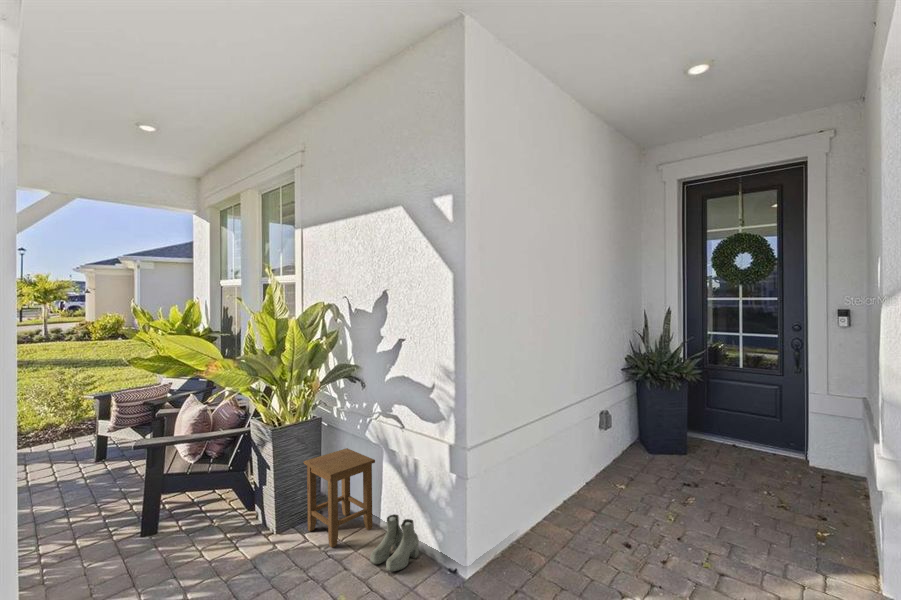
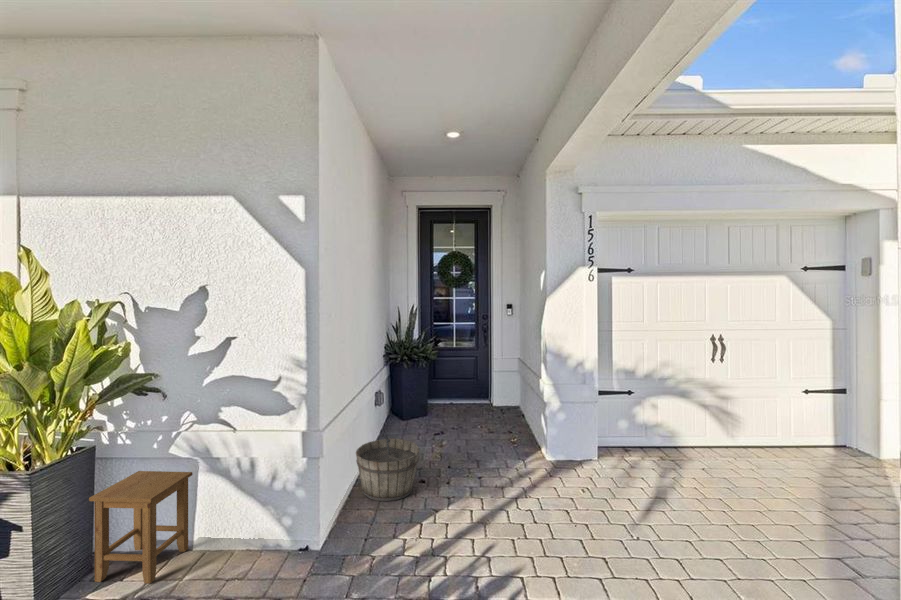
wooden bucket: none [537,468,619,557] -> present [356,434,419,501]
boots: present [370,514,419,572] -> none [213,517,262,575]

